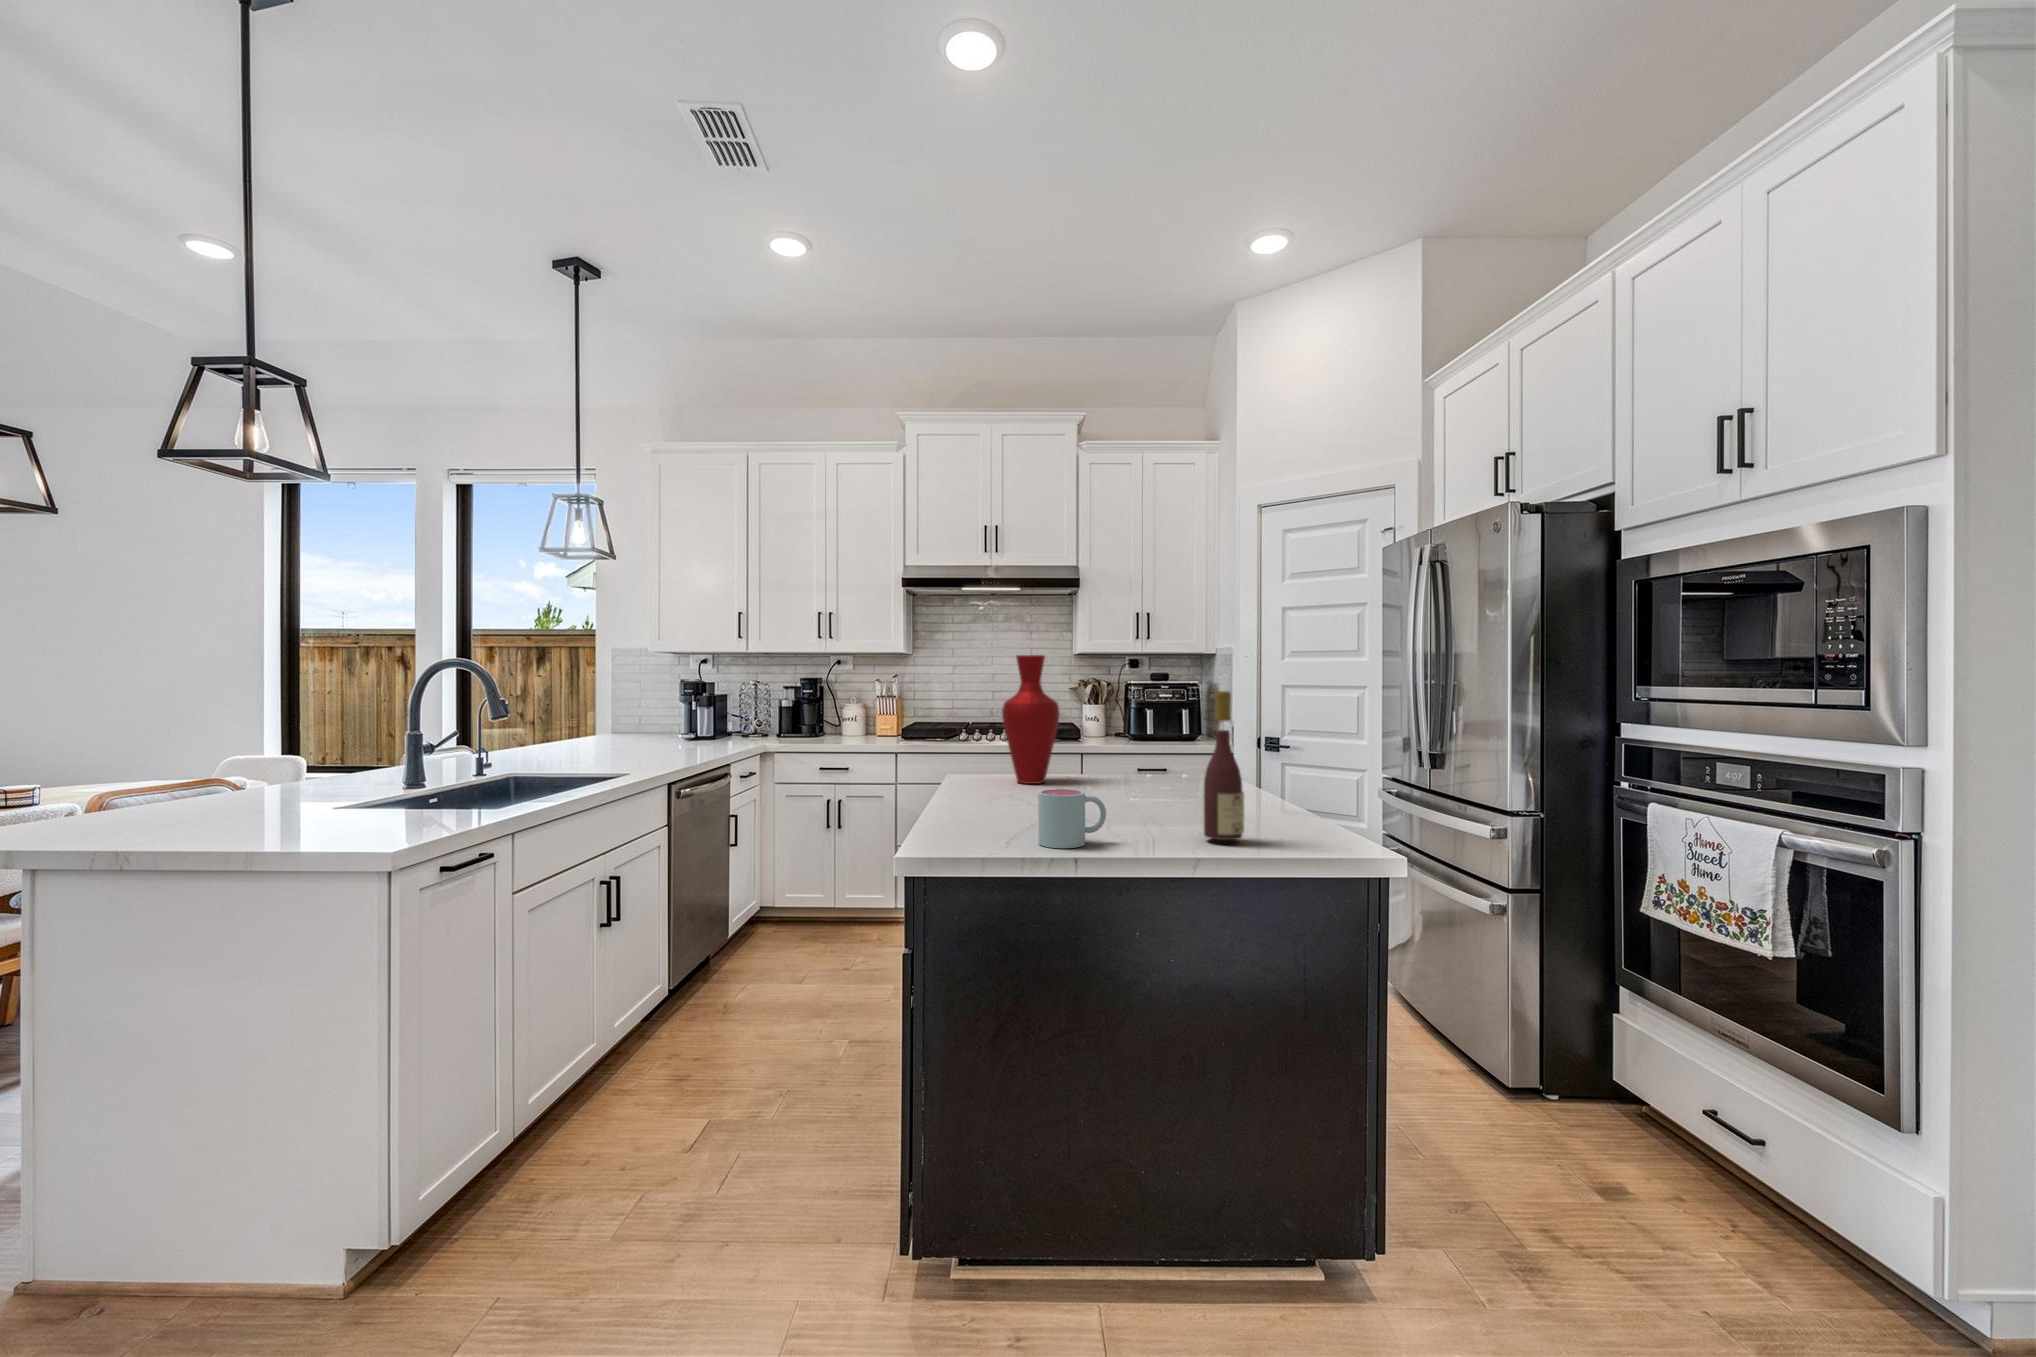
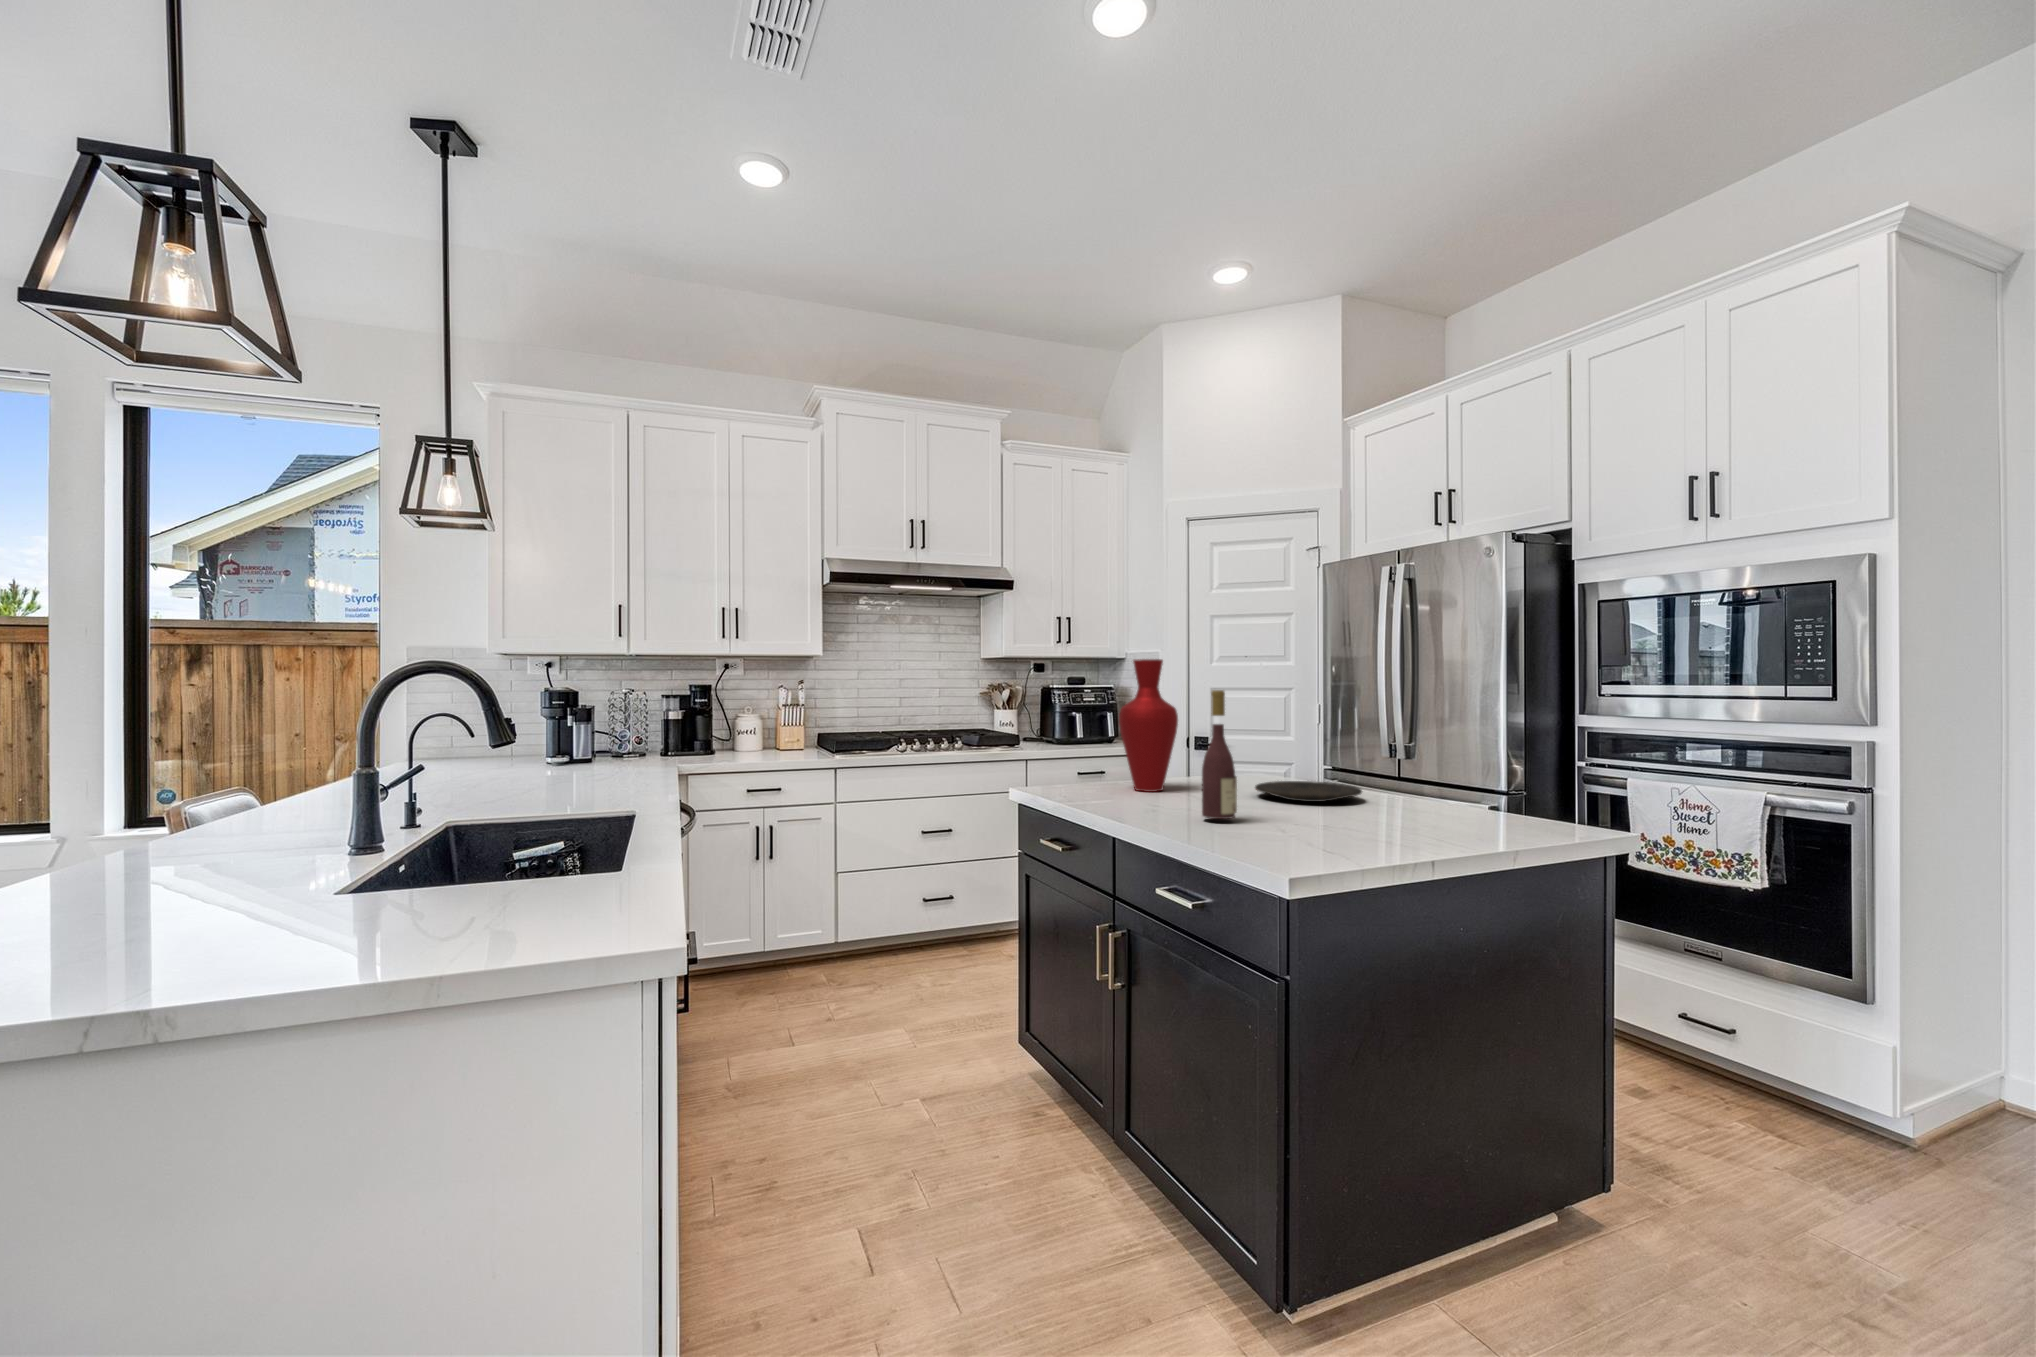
wine bottle: present [1204,691,1244,840] -> present [1202,690,1237,819]
plate: none [1102,781,1209,803] -> present [1255,781,1362,802]
mug: present [1038,789,1106,848] -> none [1376,791,1427,849]

